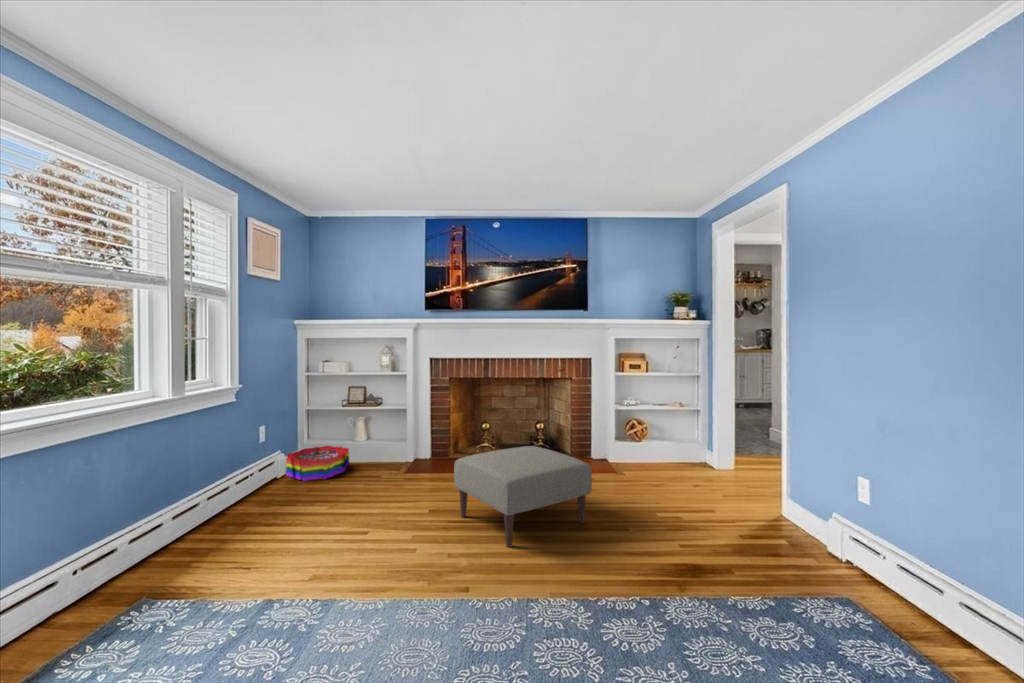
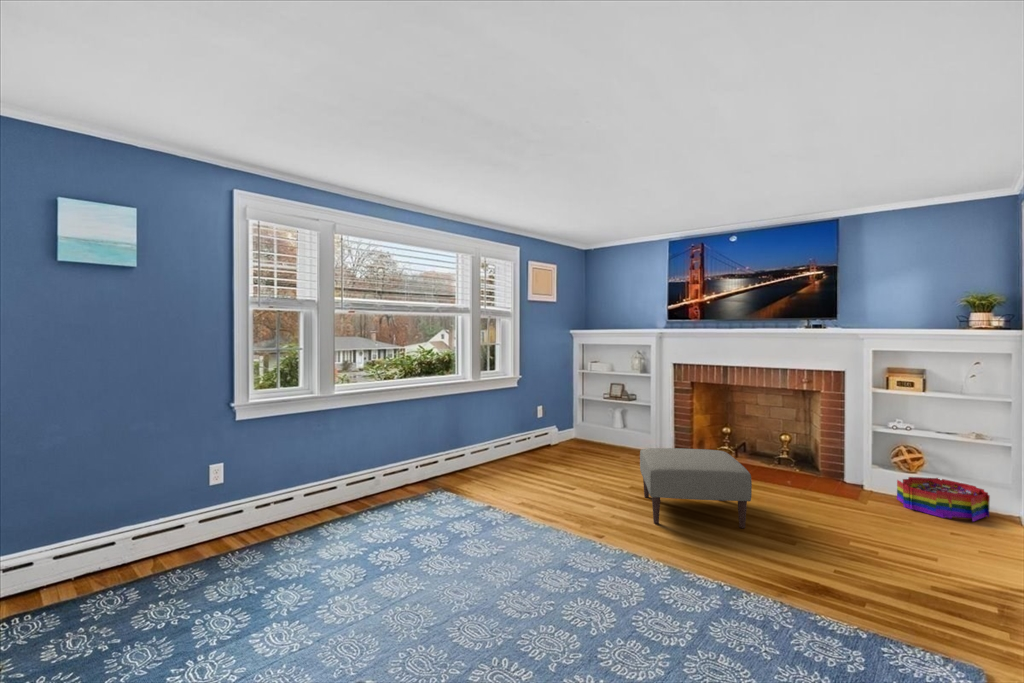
storage bin: present [286,446,349,481] -> present [897,477,990,522]

